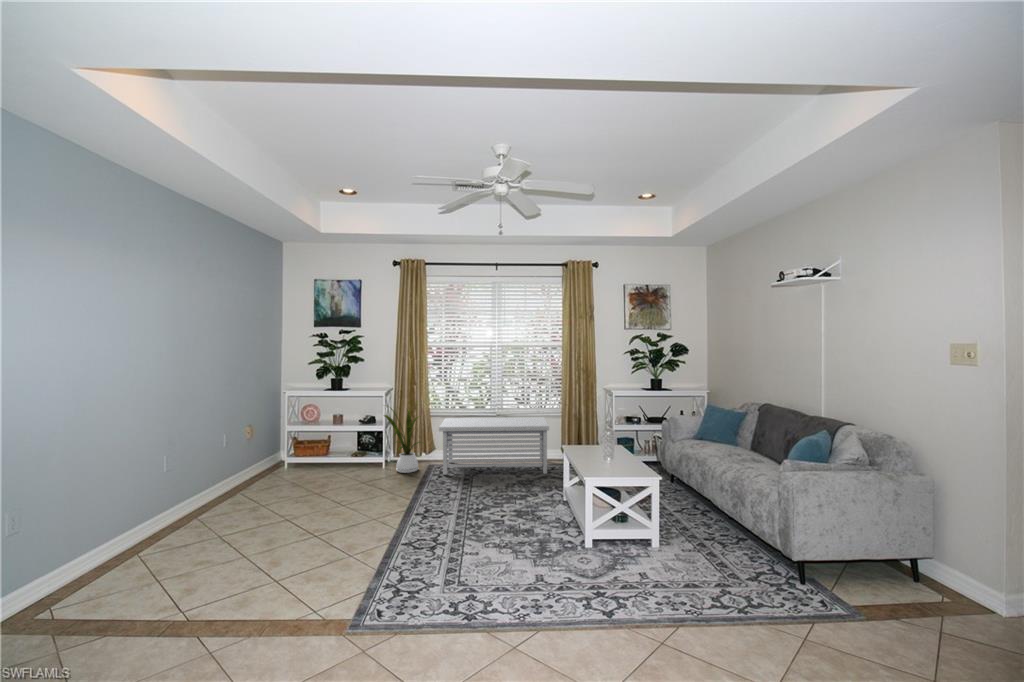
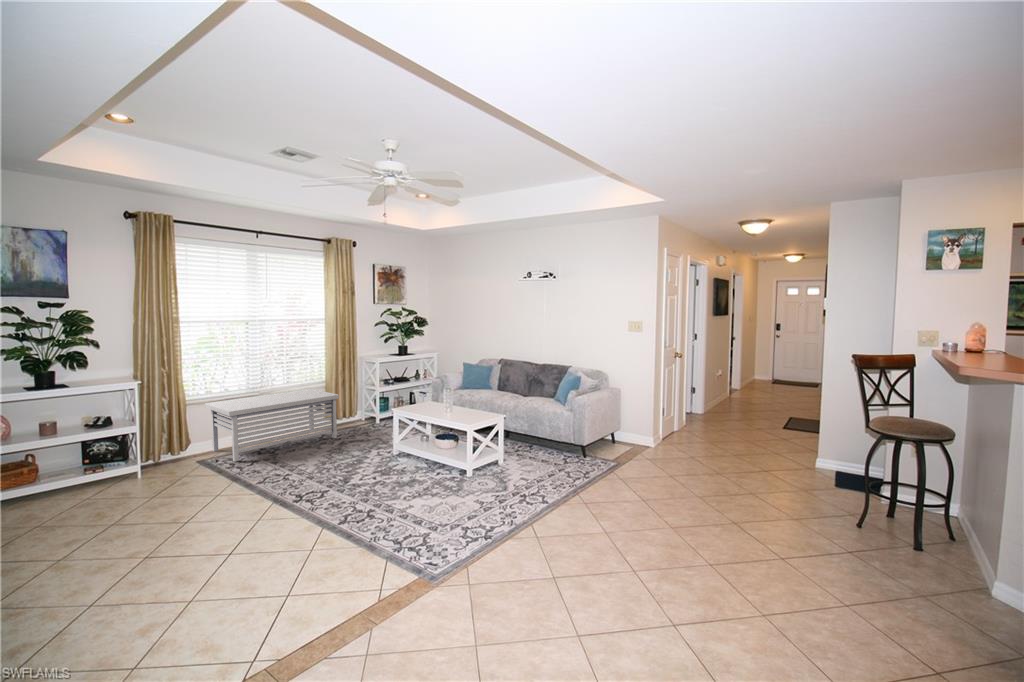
house plant: present [384,408,420,473] -> none [137,396,196,472]

